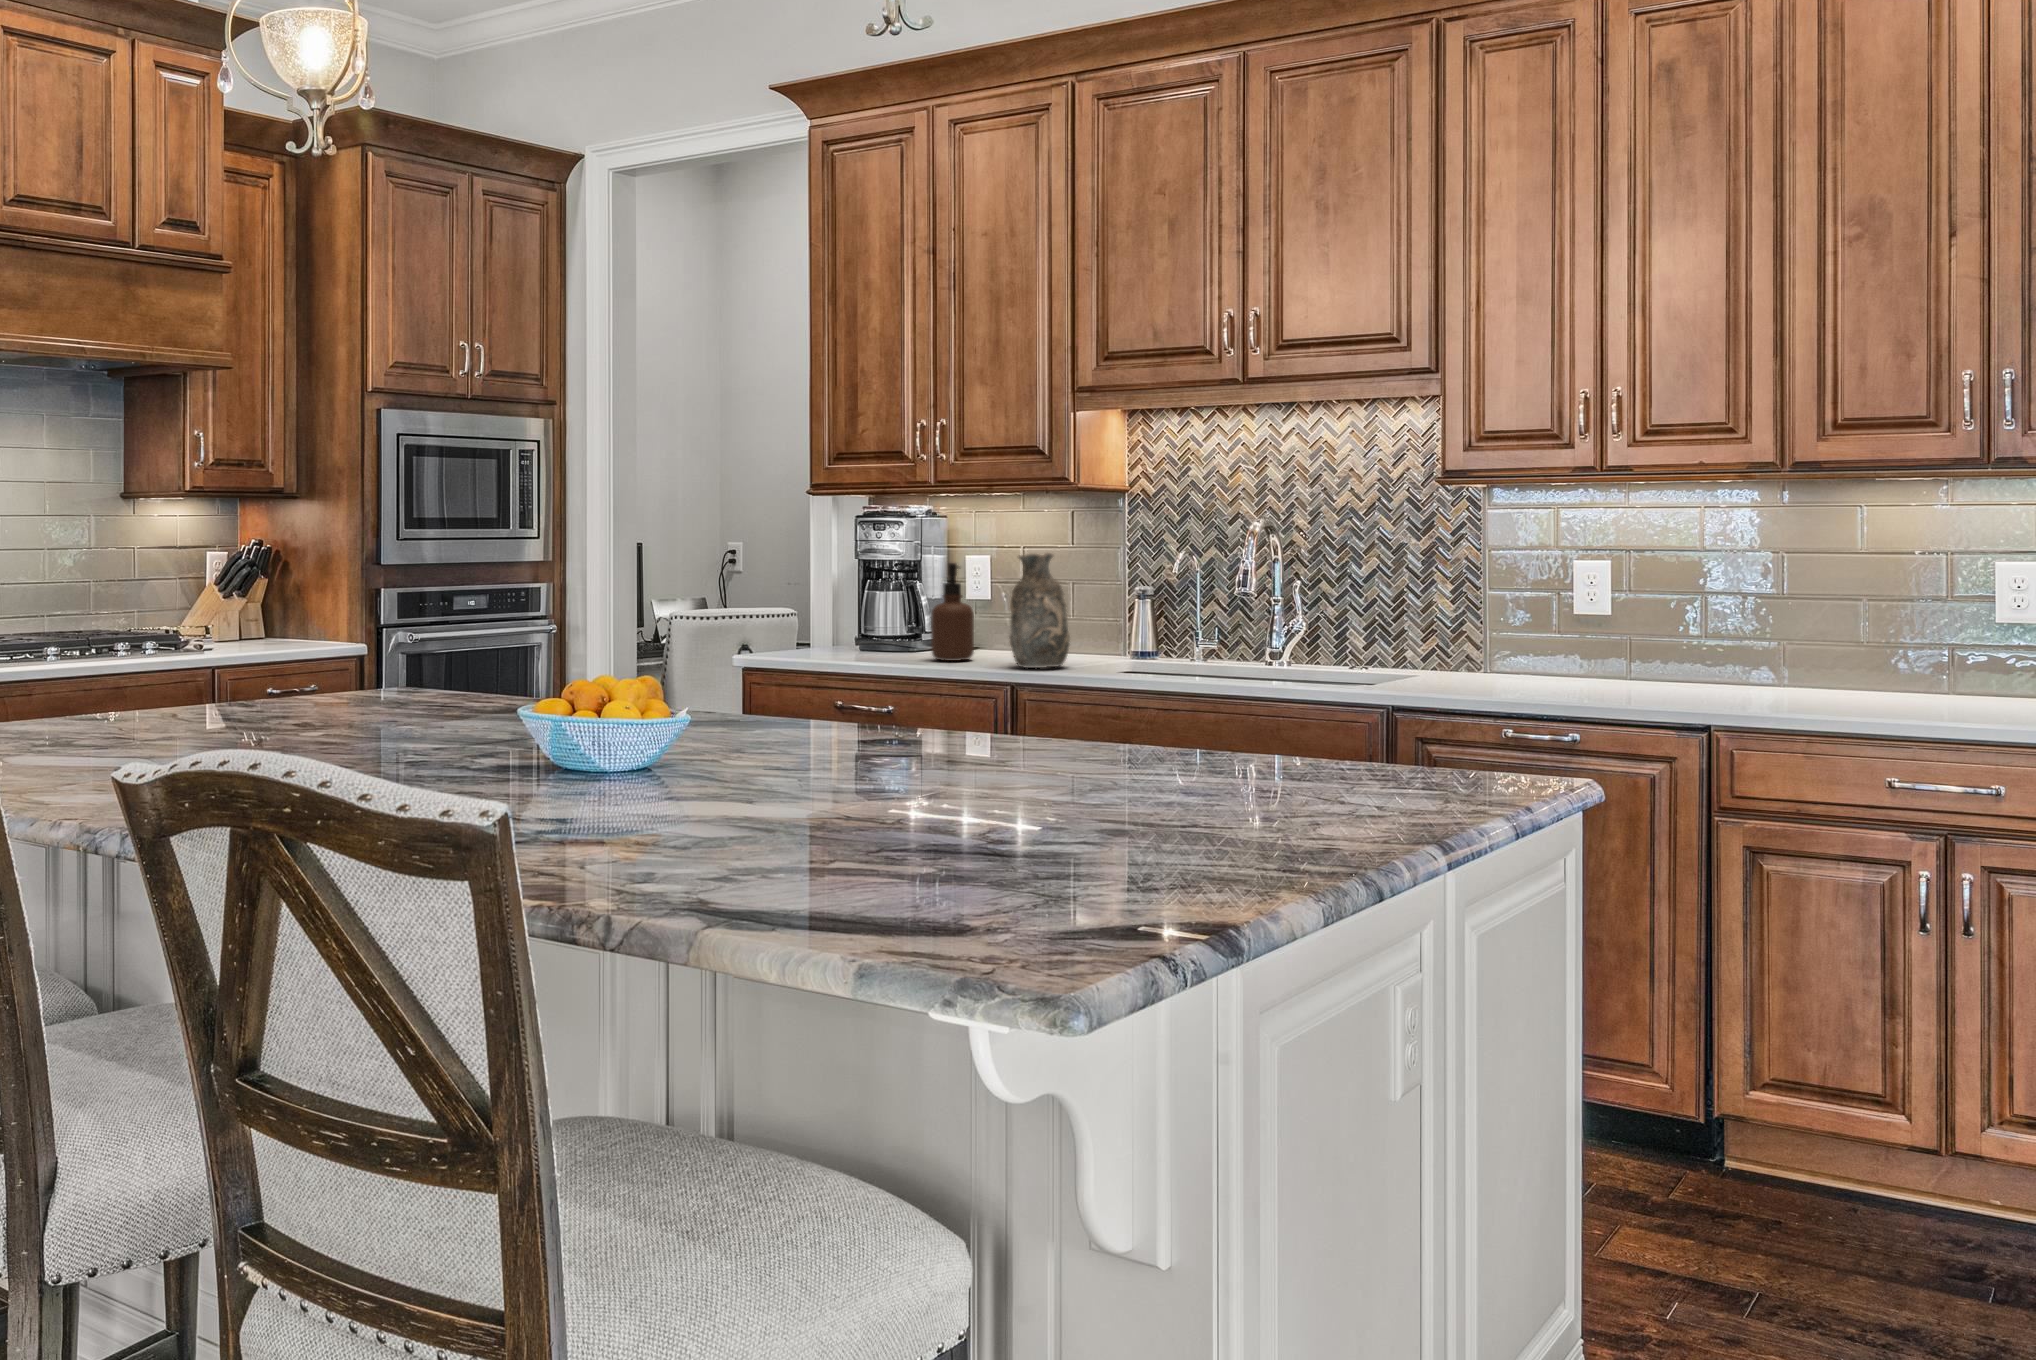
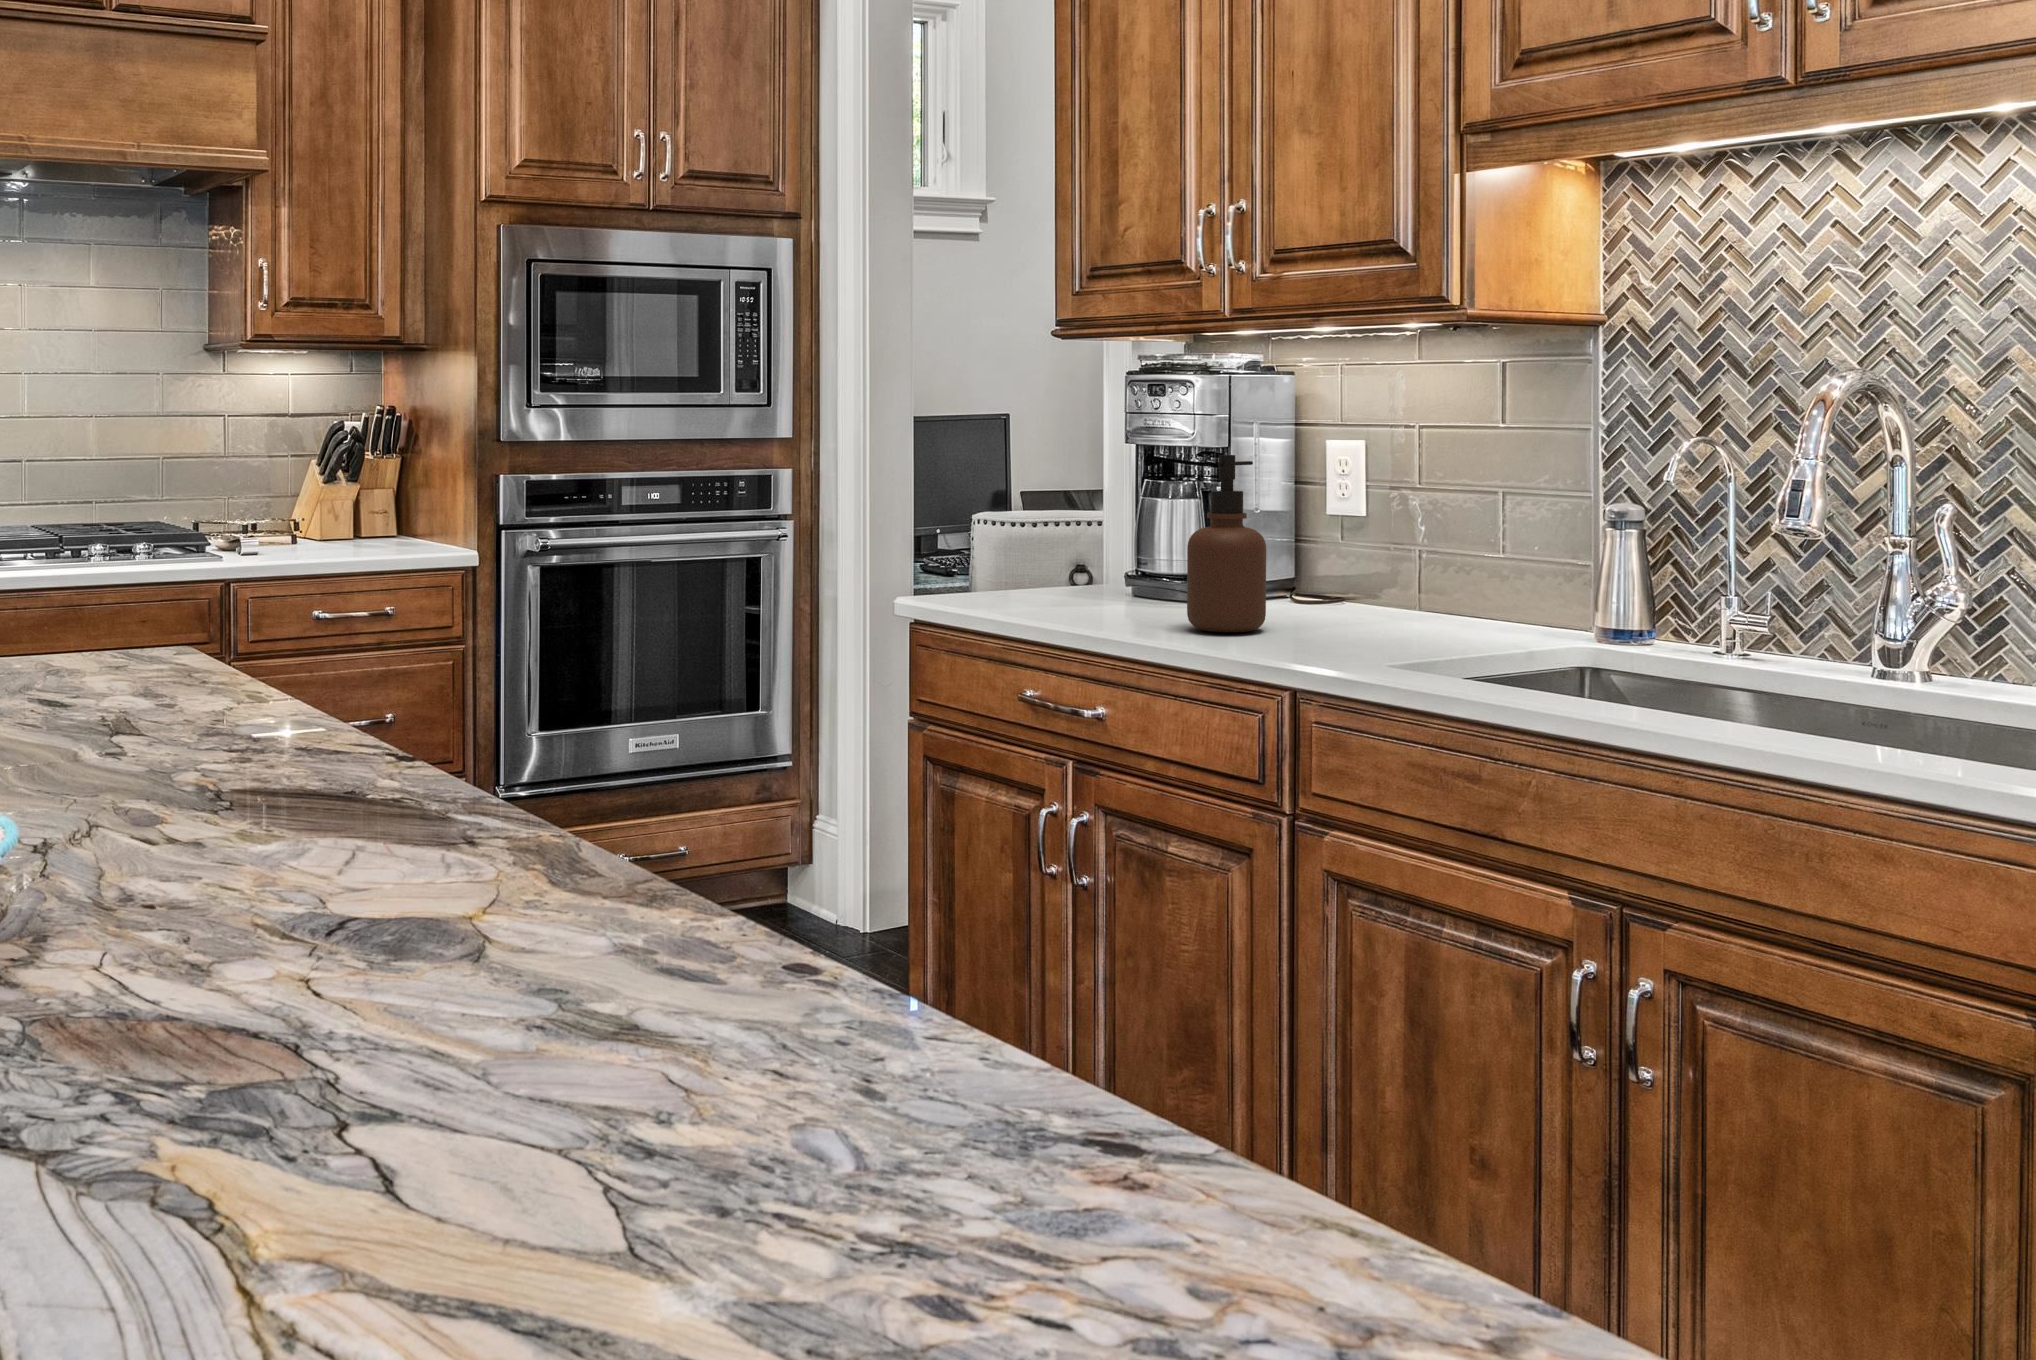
decorative vase: present [1010,553,1070,668] -> none [1289,442,1409,663]

